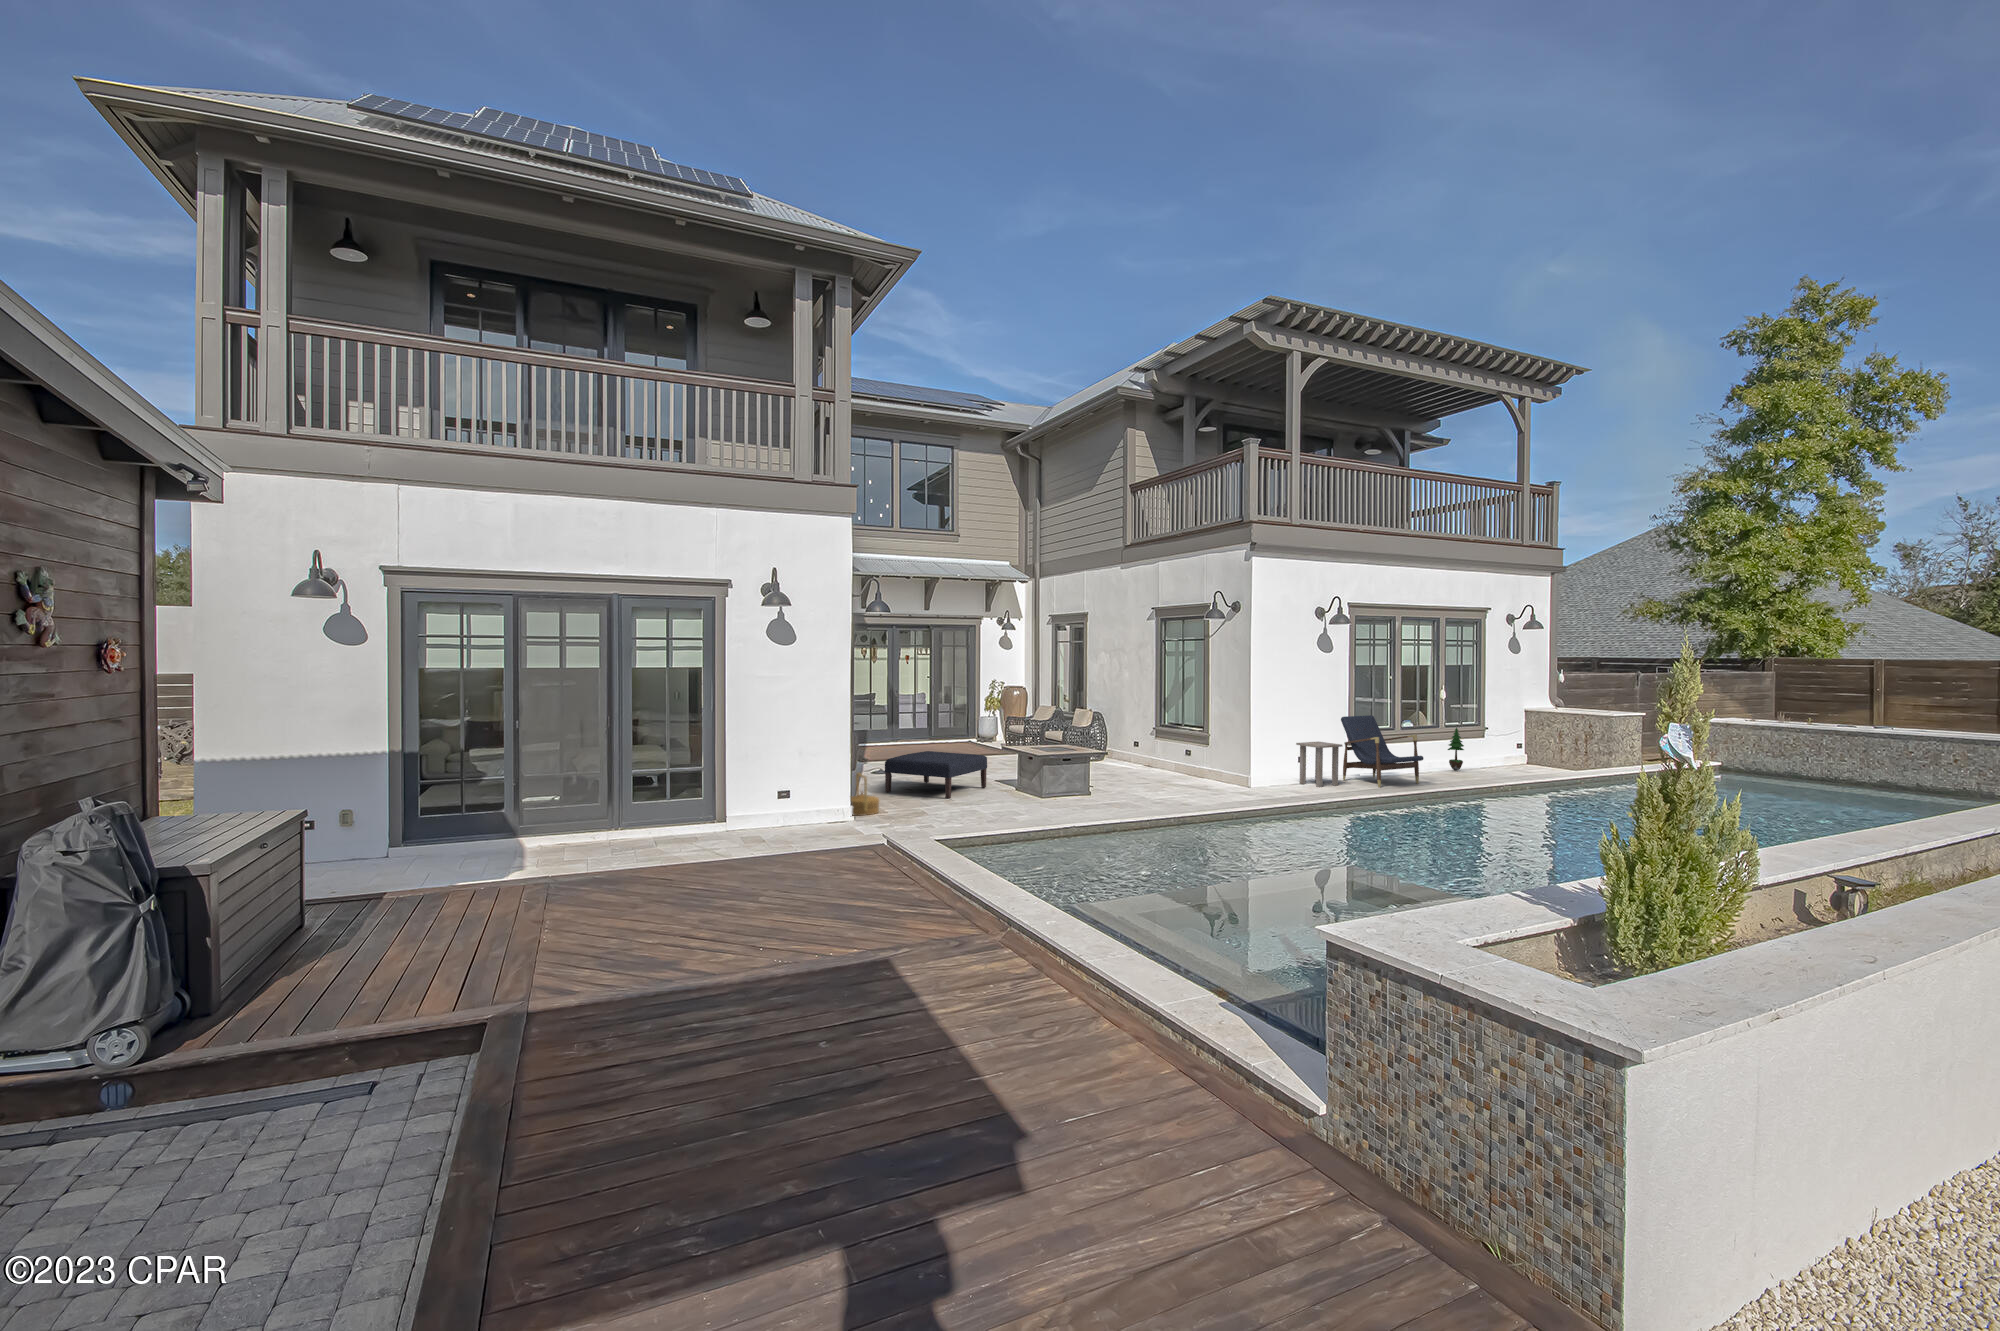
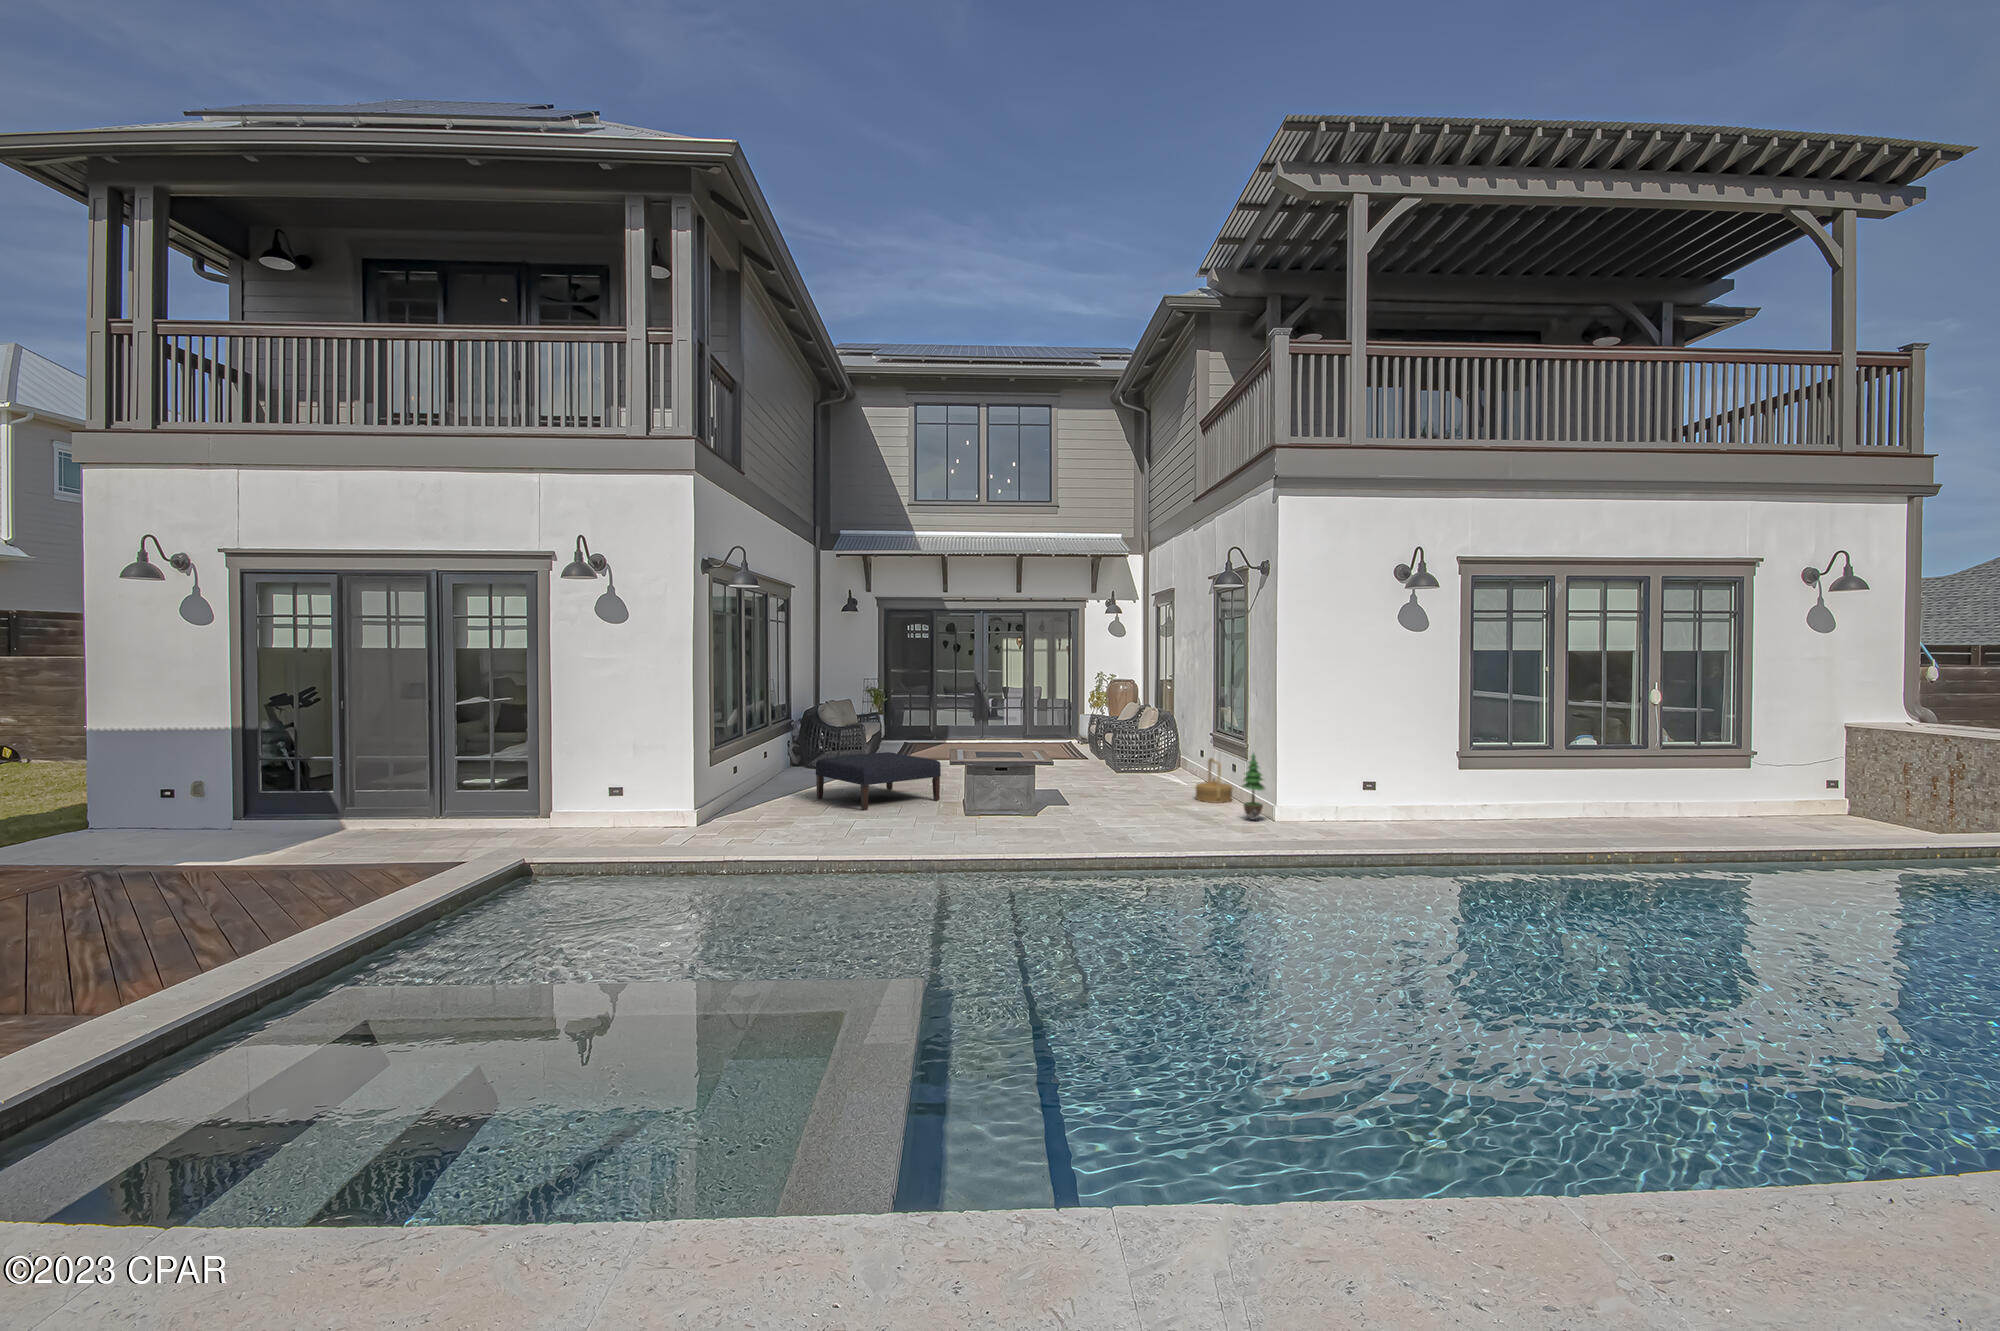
lounge chair: present [1341,715,1424,788] -> none [1441,726,1560,835]
potted tree: present [1448,728,1464,771] -> present [1241,754,1265,820]
side table: present [1296,742,1343,787] -> none [1356,762,1421,829]
woven basket: present [851,773,879,816] -> present [1195,758,1232,803]

